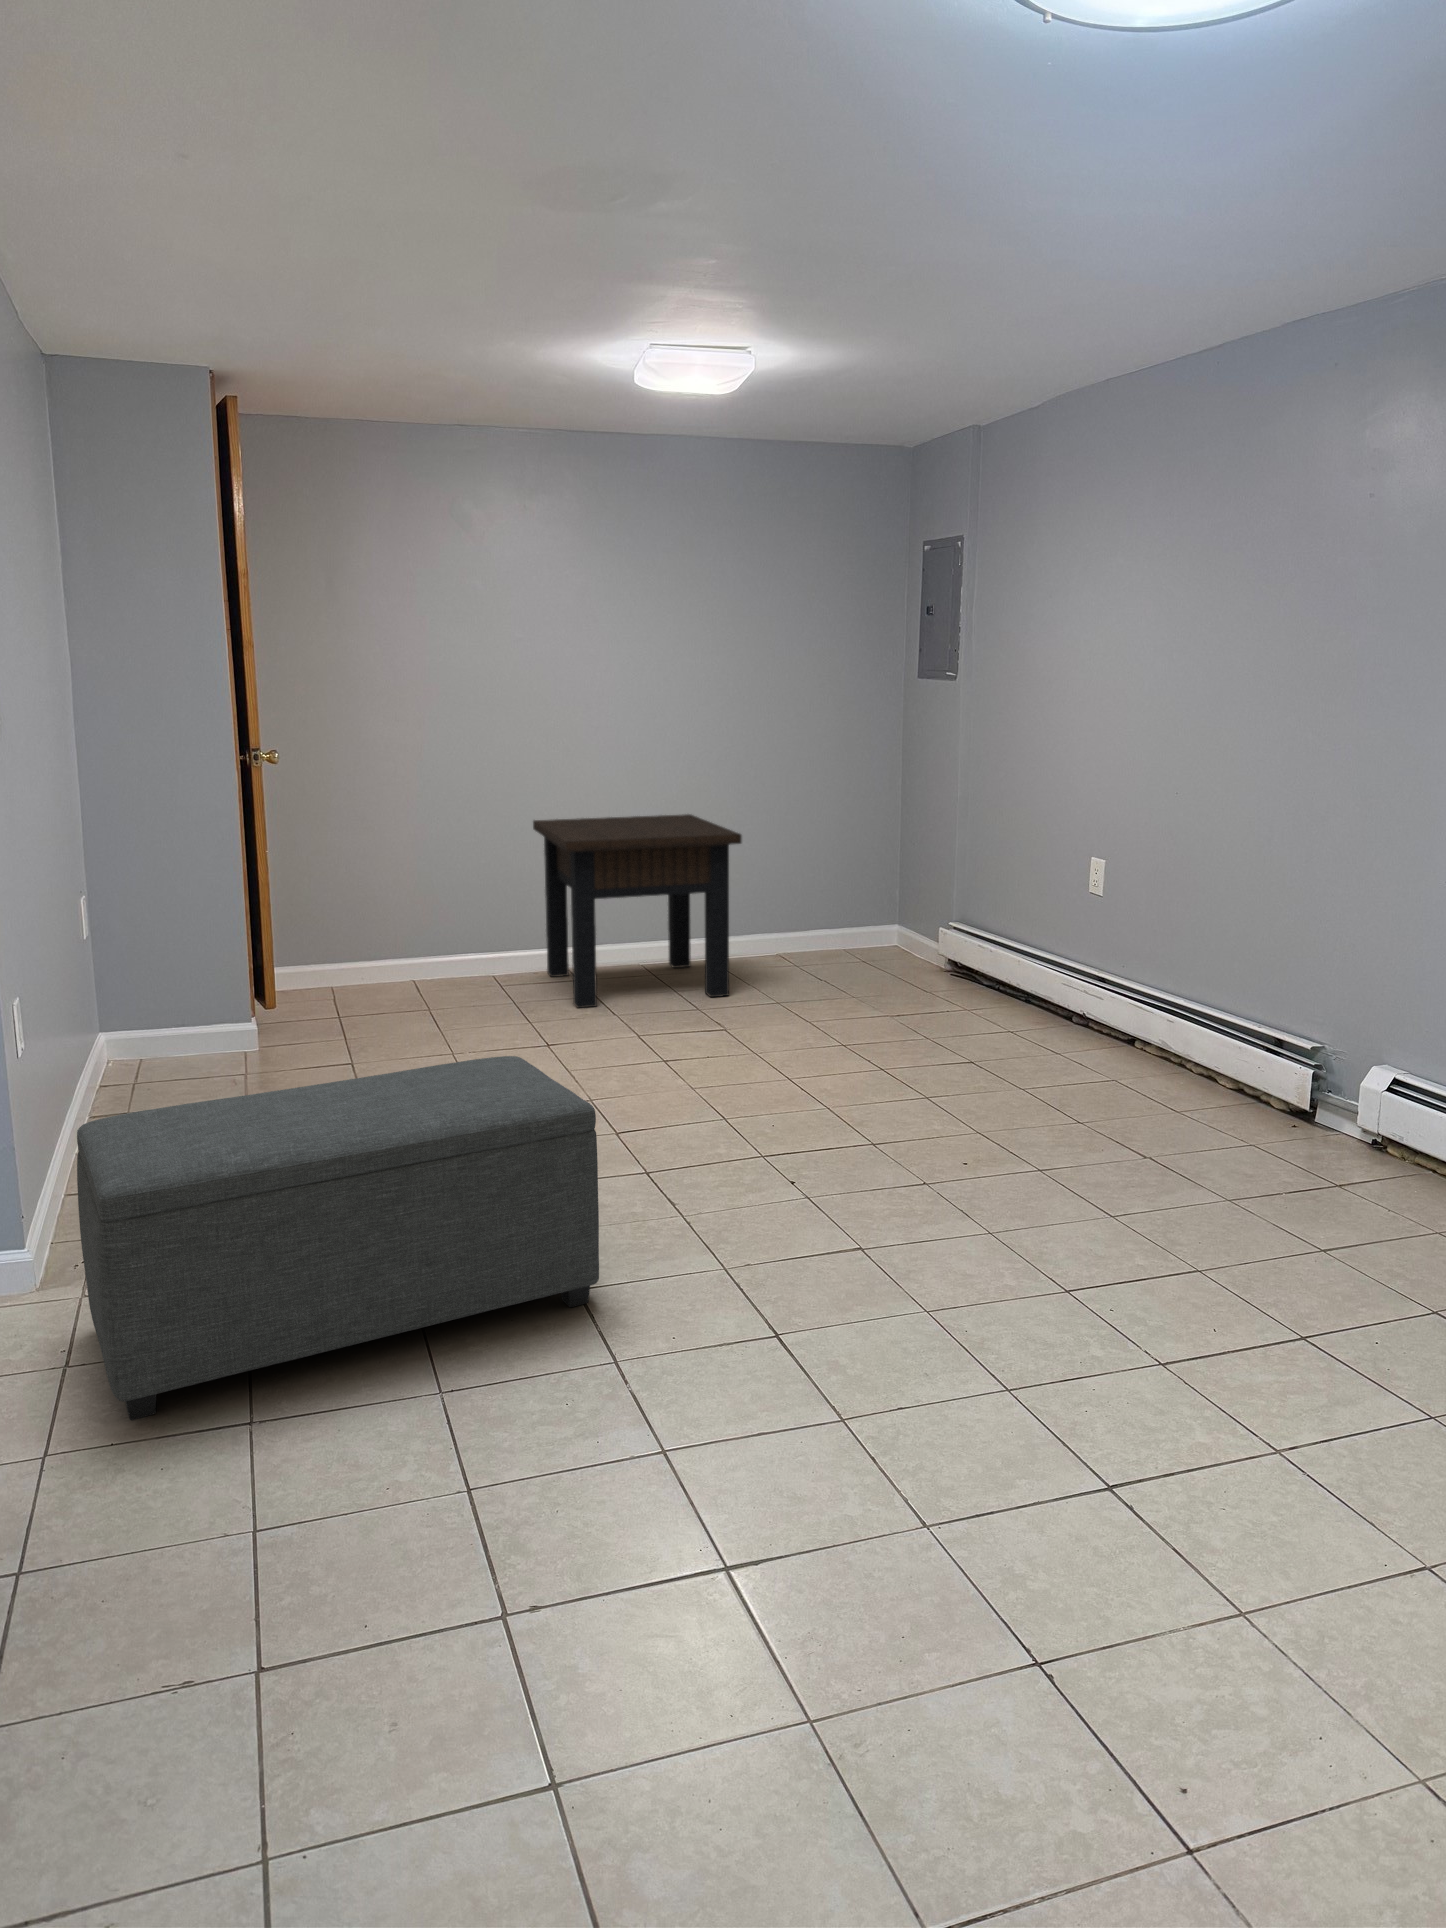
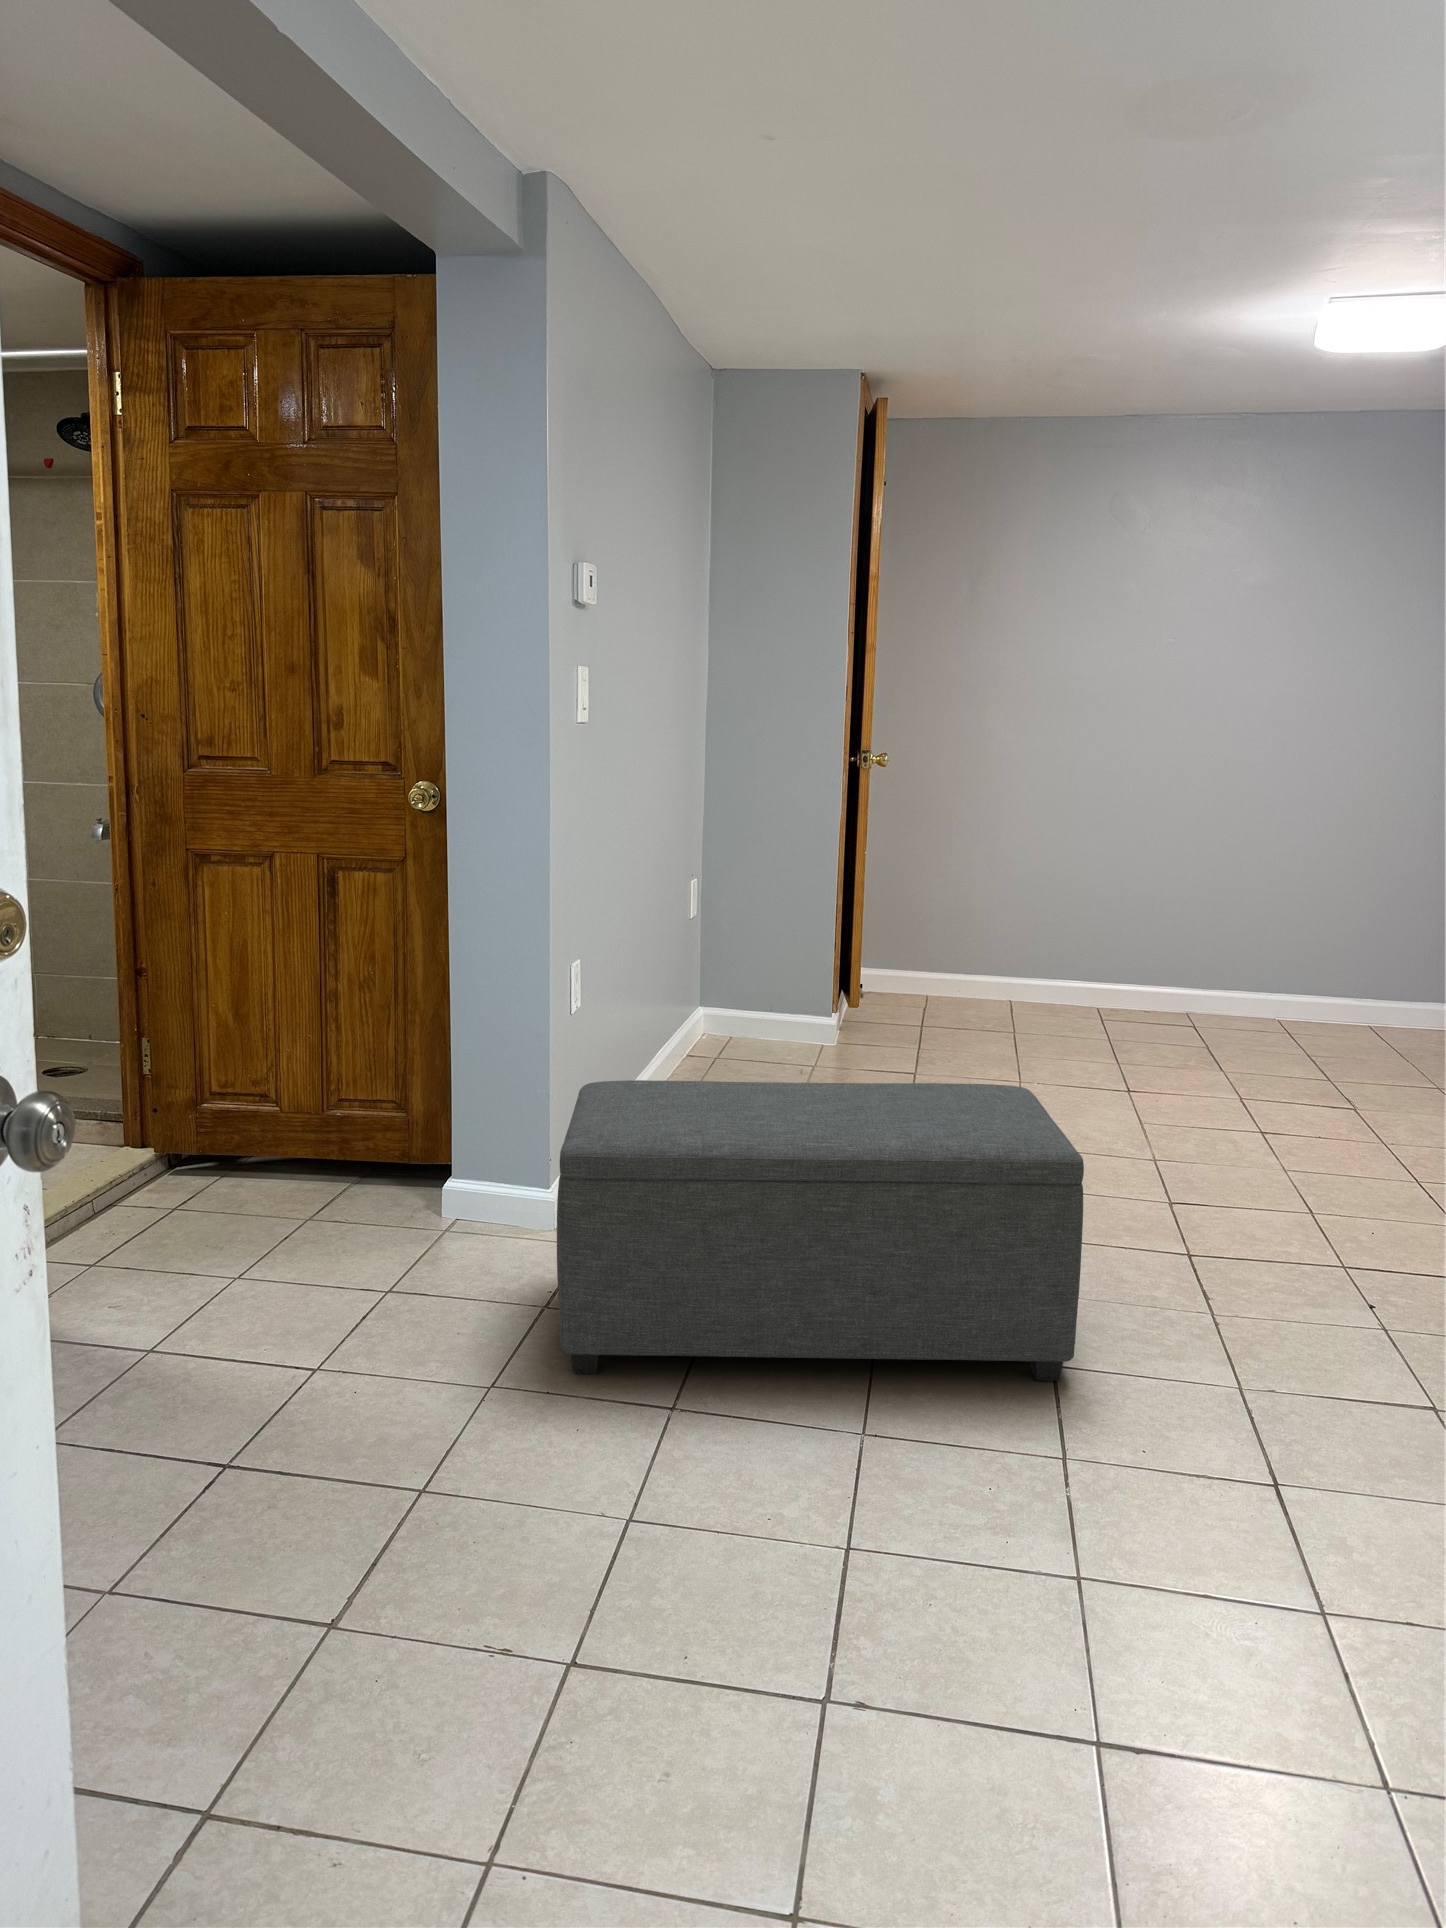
side table: present [533,814,742,1008] -> none [1160,841,1409,1065]

